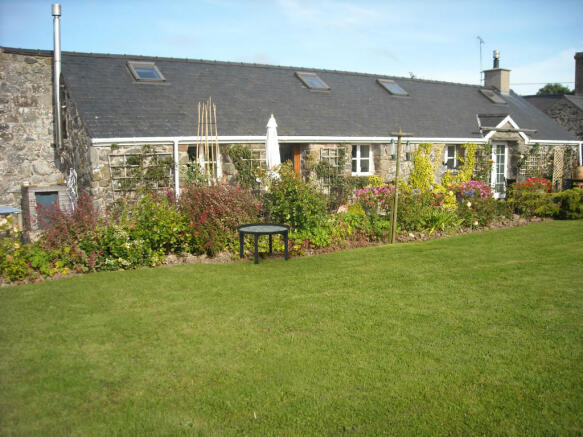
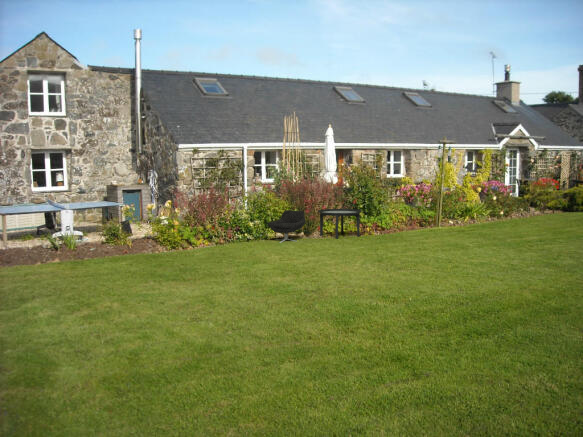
lounge chair: none [165,227,216,271] -> present [268,210,306,242]

